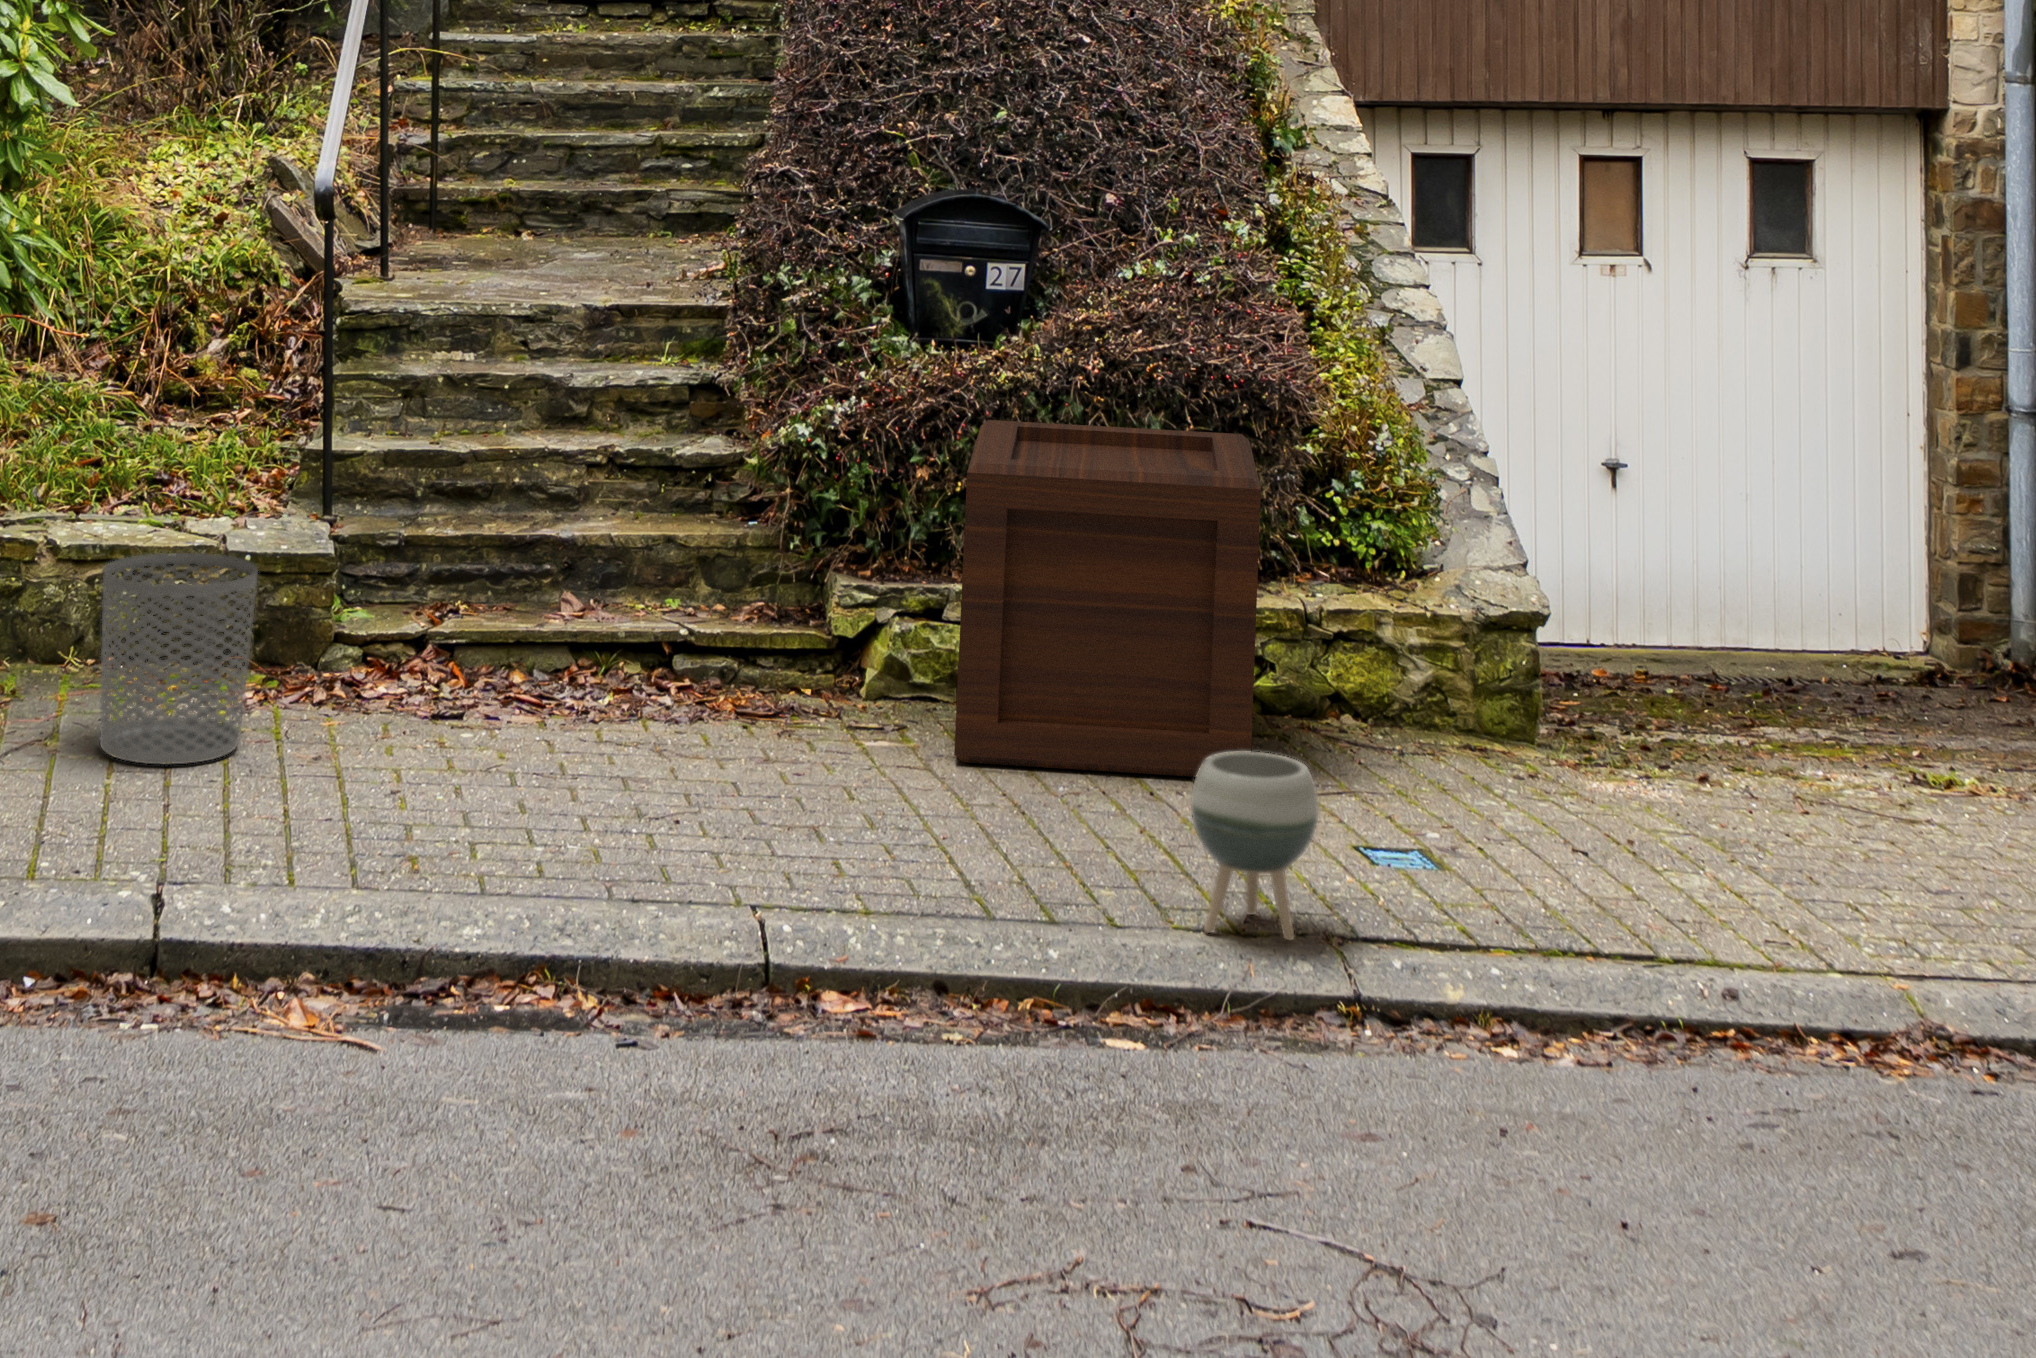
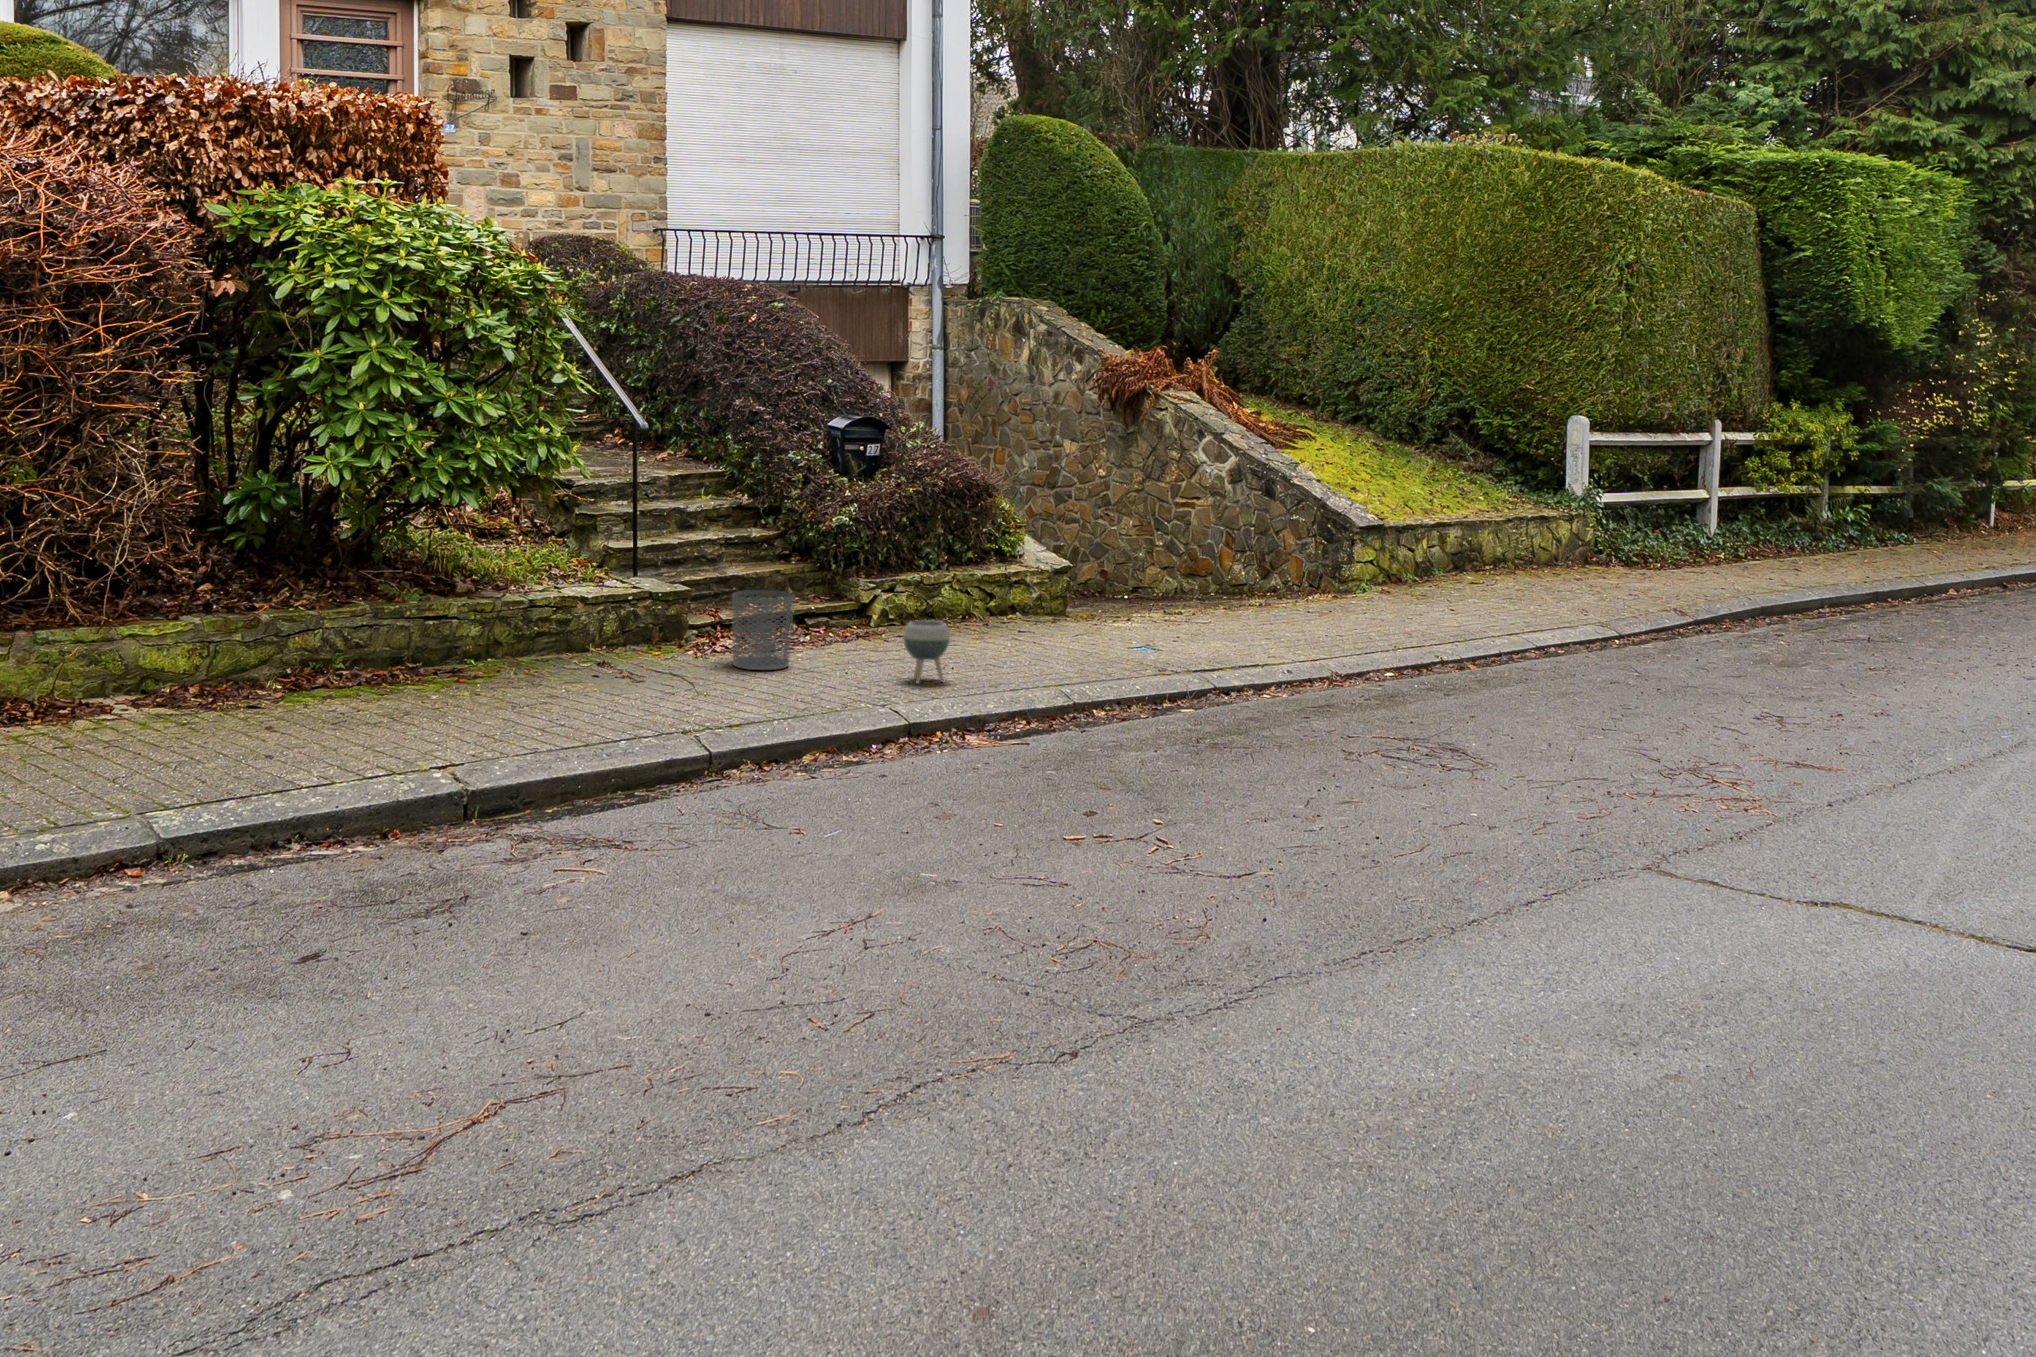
wooden crate: present [954,420,1261,777] -> none [909,508,1063,633]
planter: present [1191,751,1319,940] -> present [903,620,950,684]

